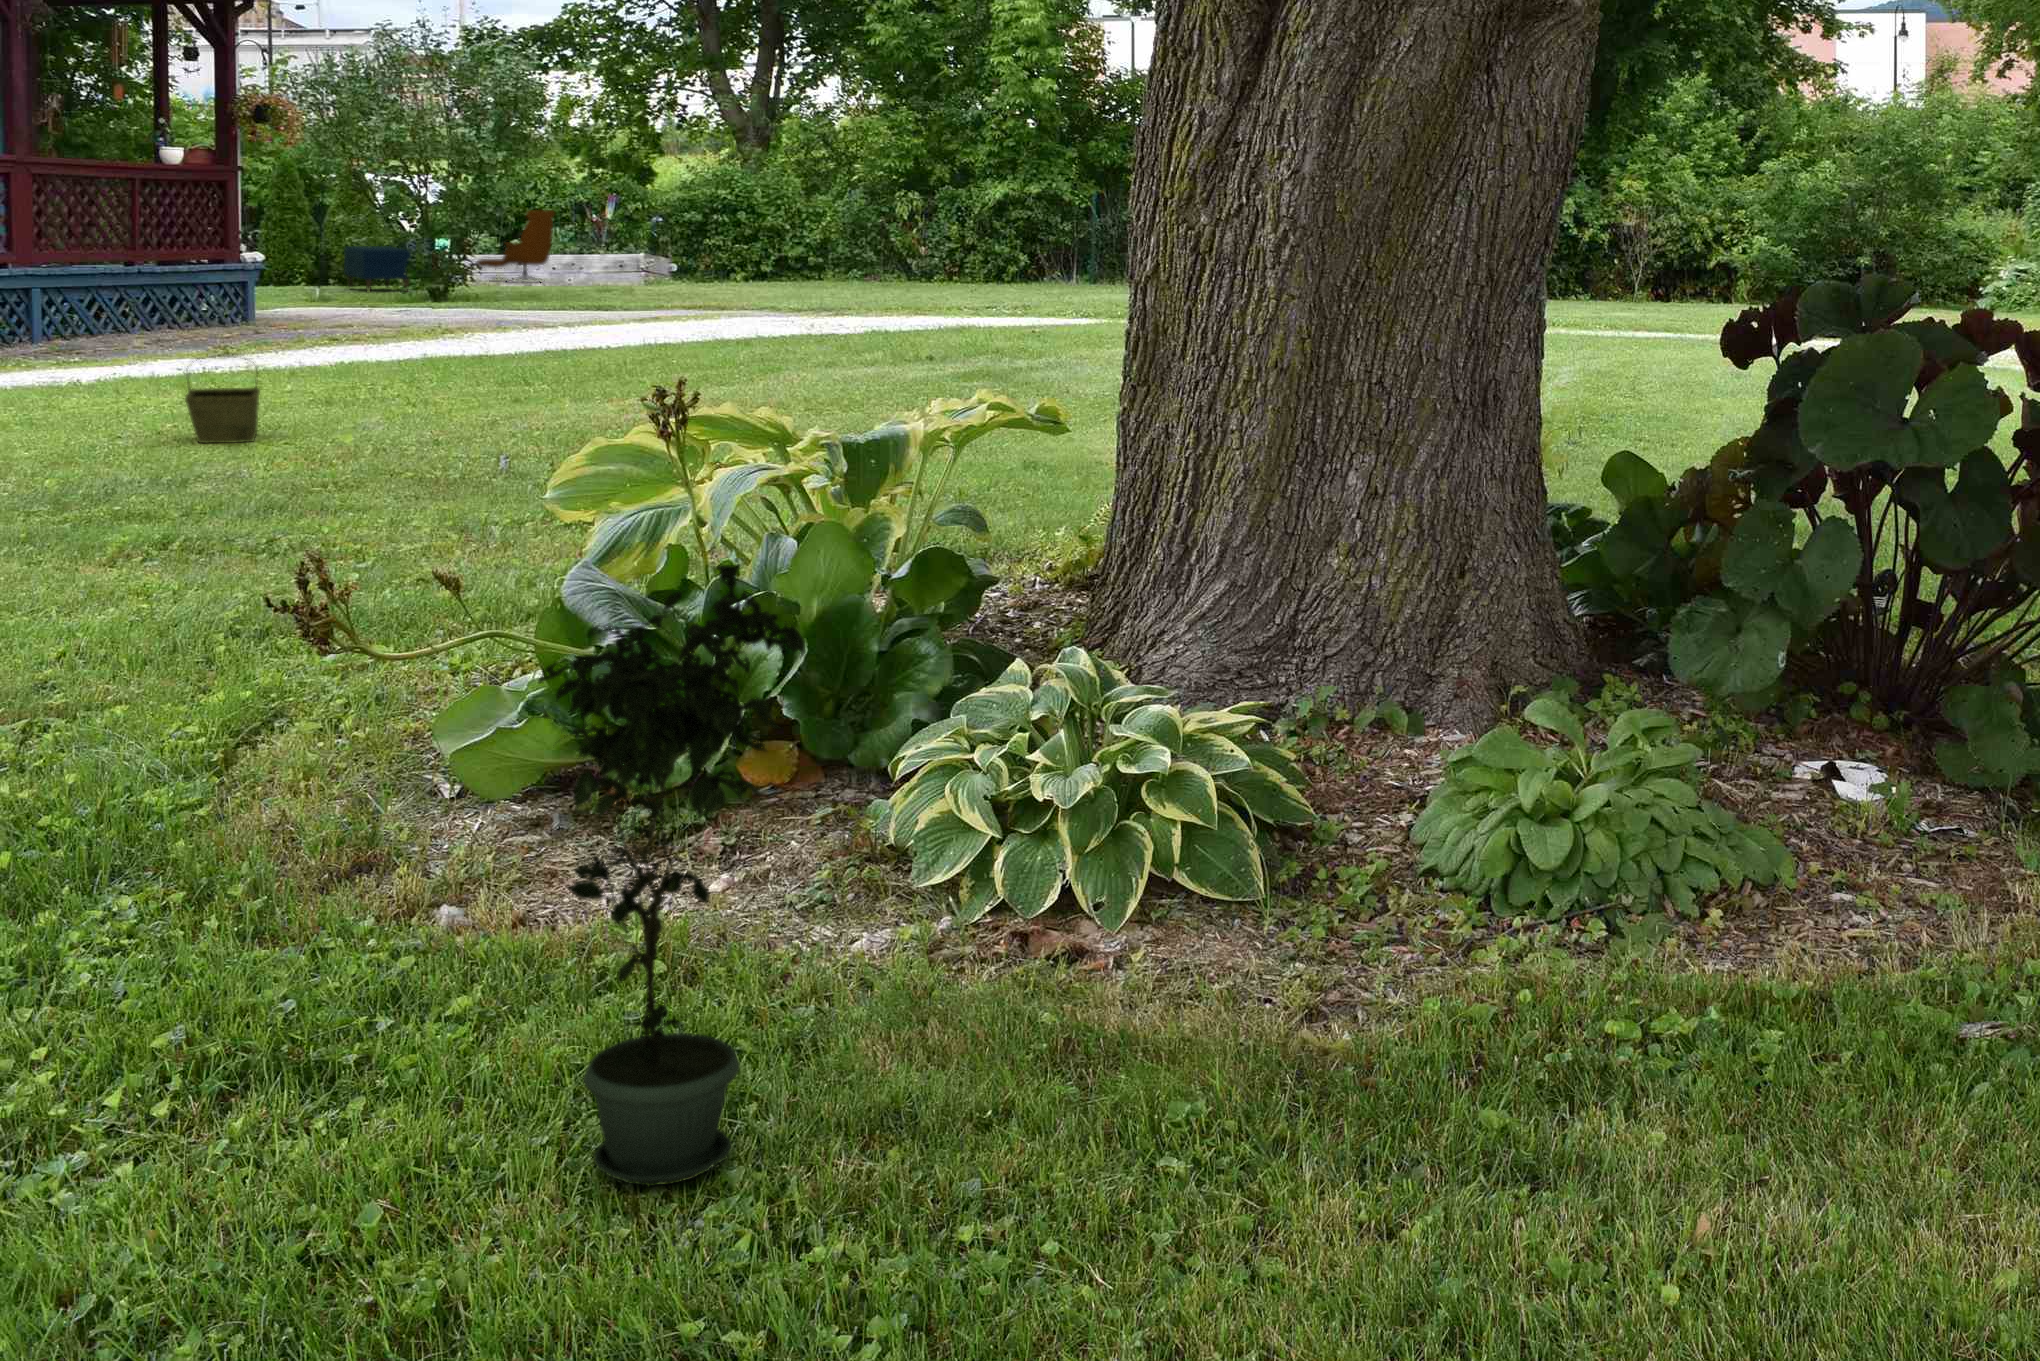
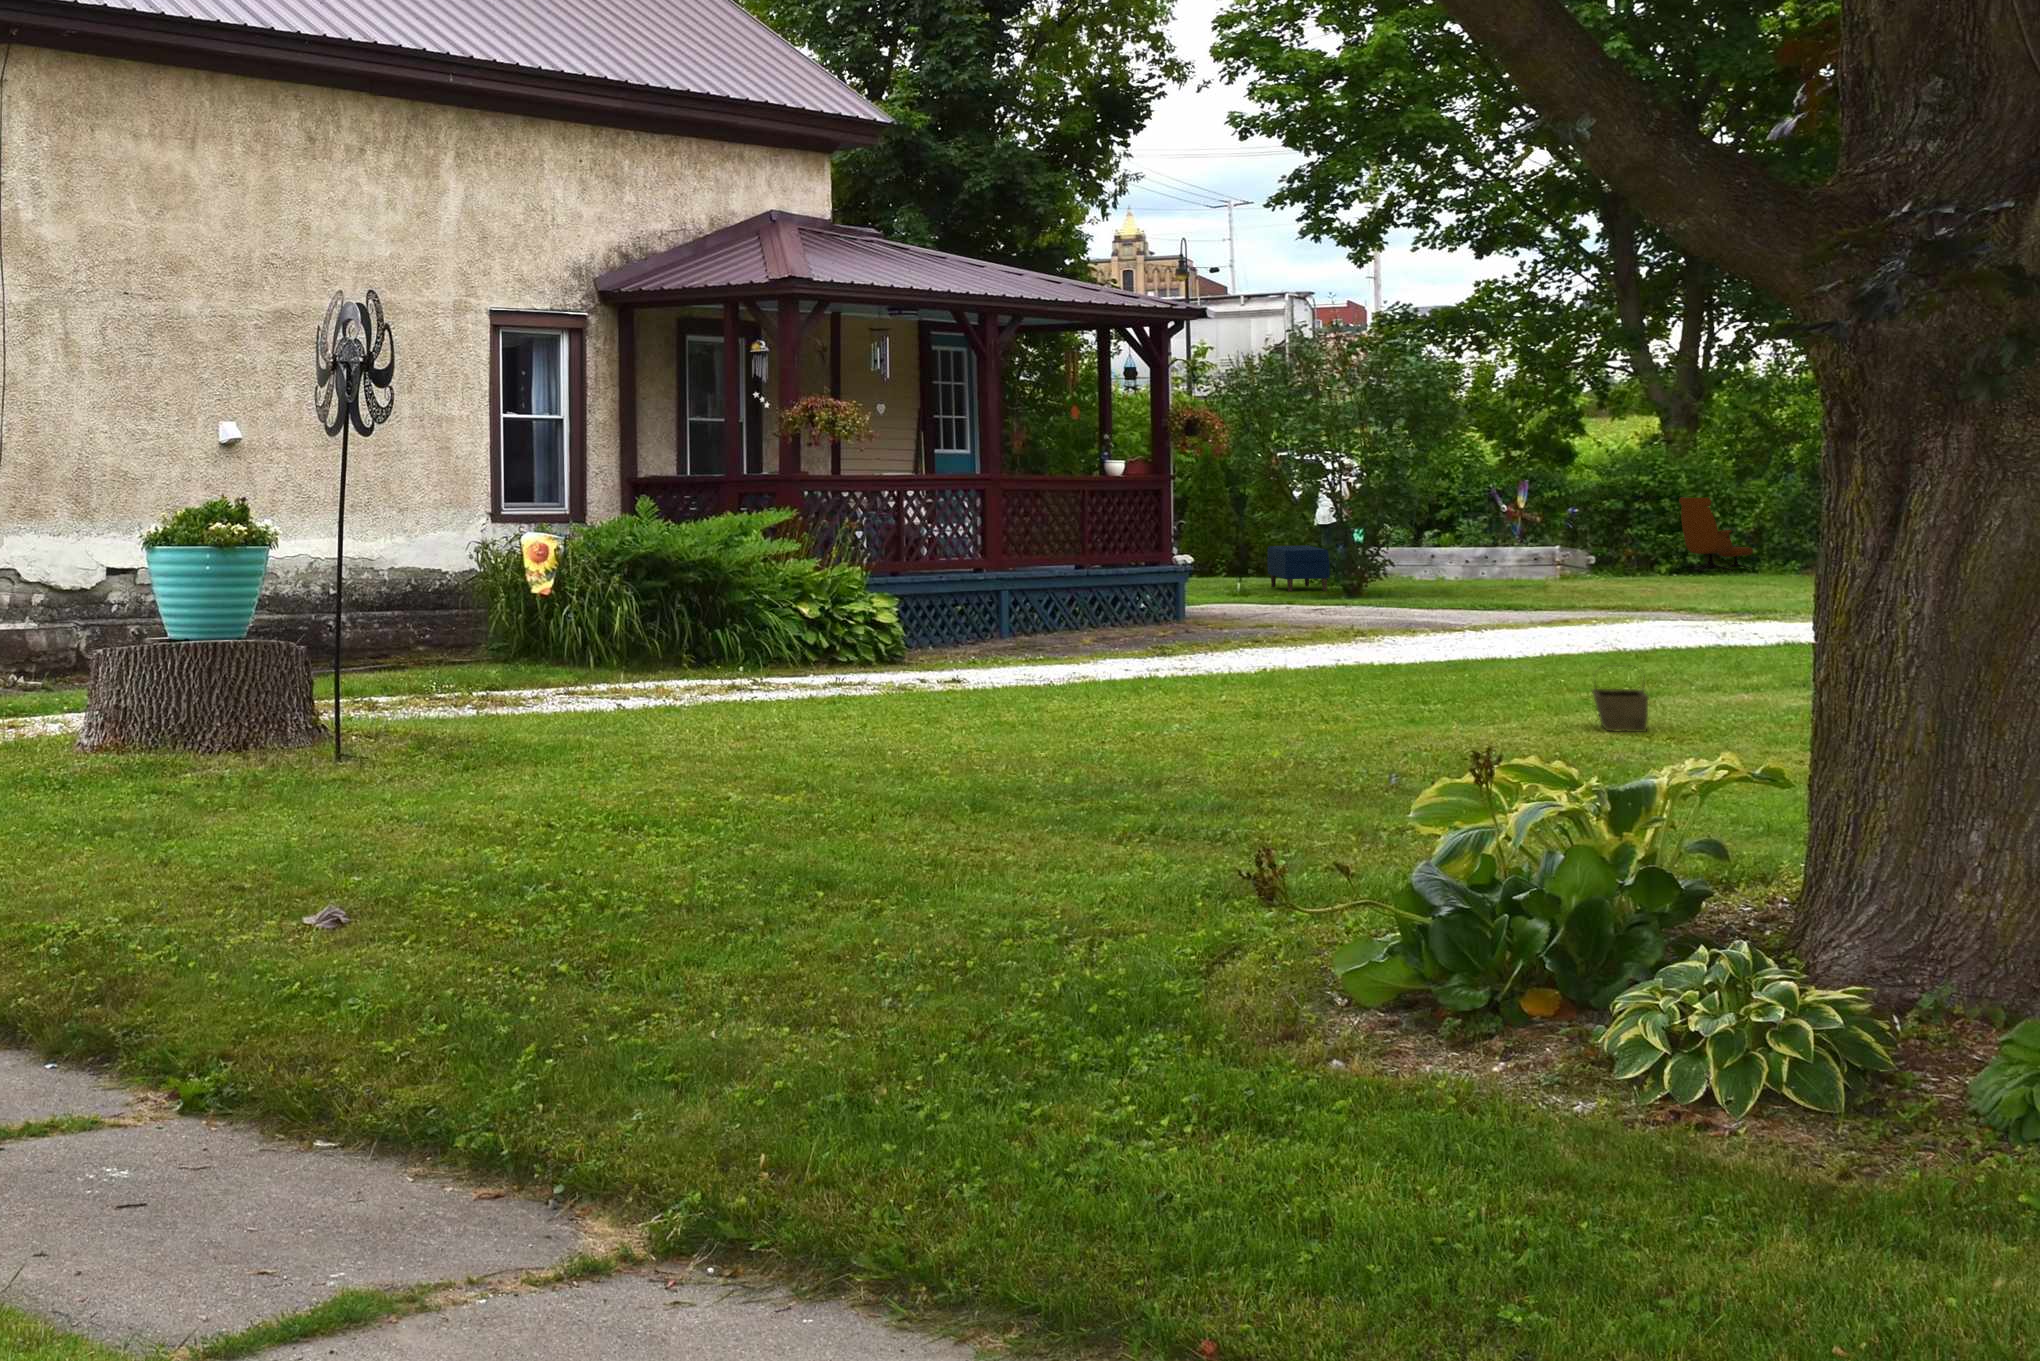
lounge chair: present [477,210,554,281] -> present [1679,497,1753,572]
basket: present [185,356,260,443] -> present [1592,665,1649,732]
potted plant: present [539,565,805,1187] -> none [1373,864,1510,1180]

